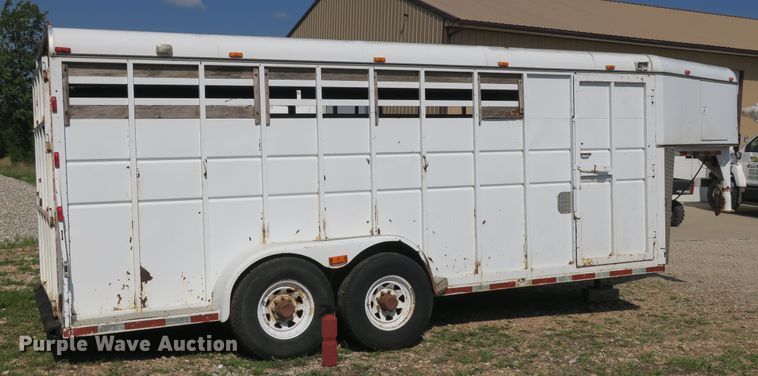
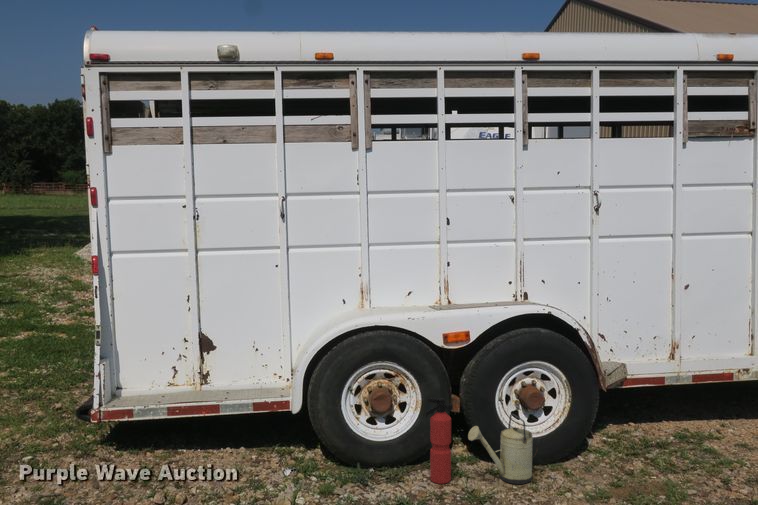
watering can: none [349,313,395,361] -> present [468,414,538,484]

